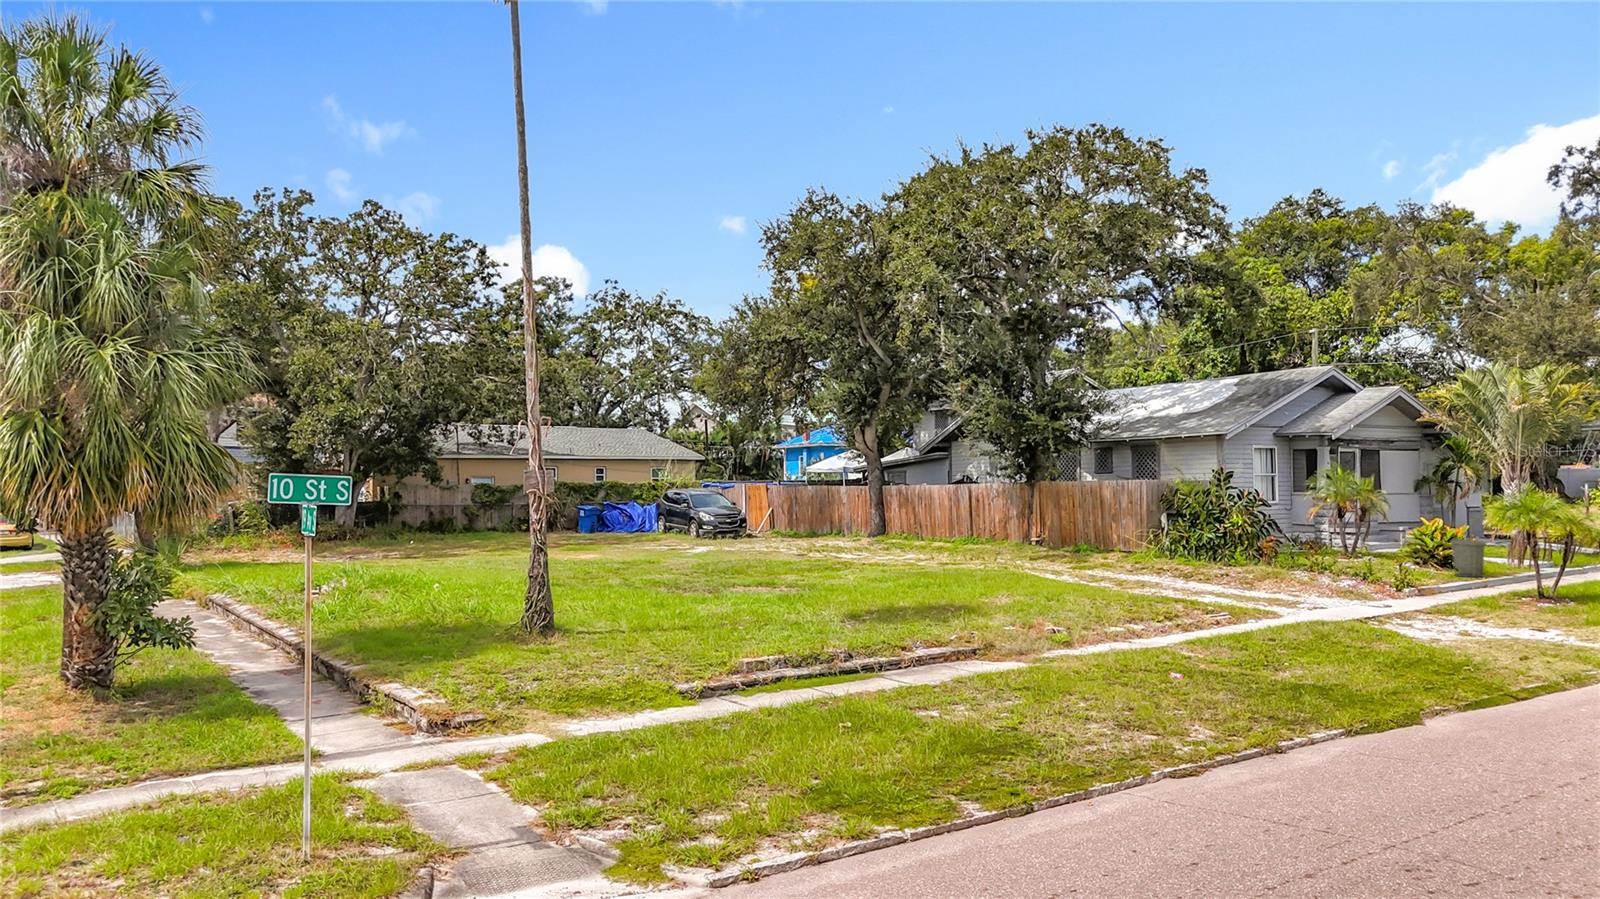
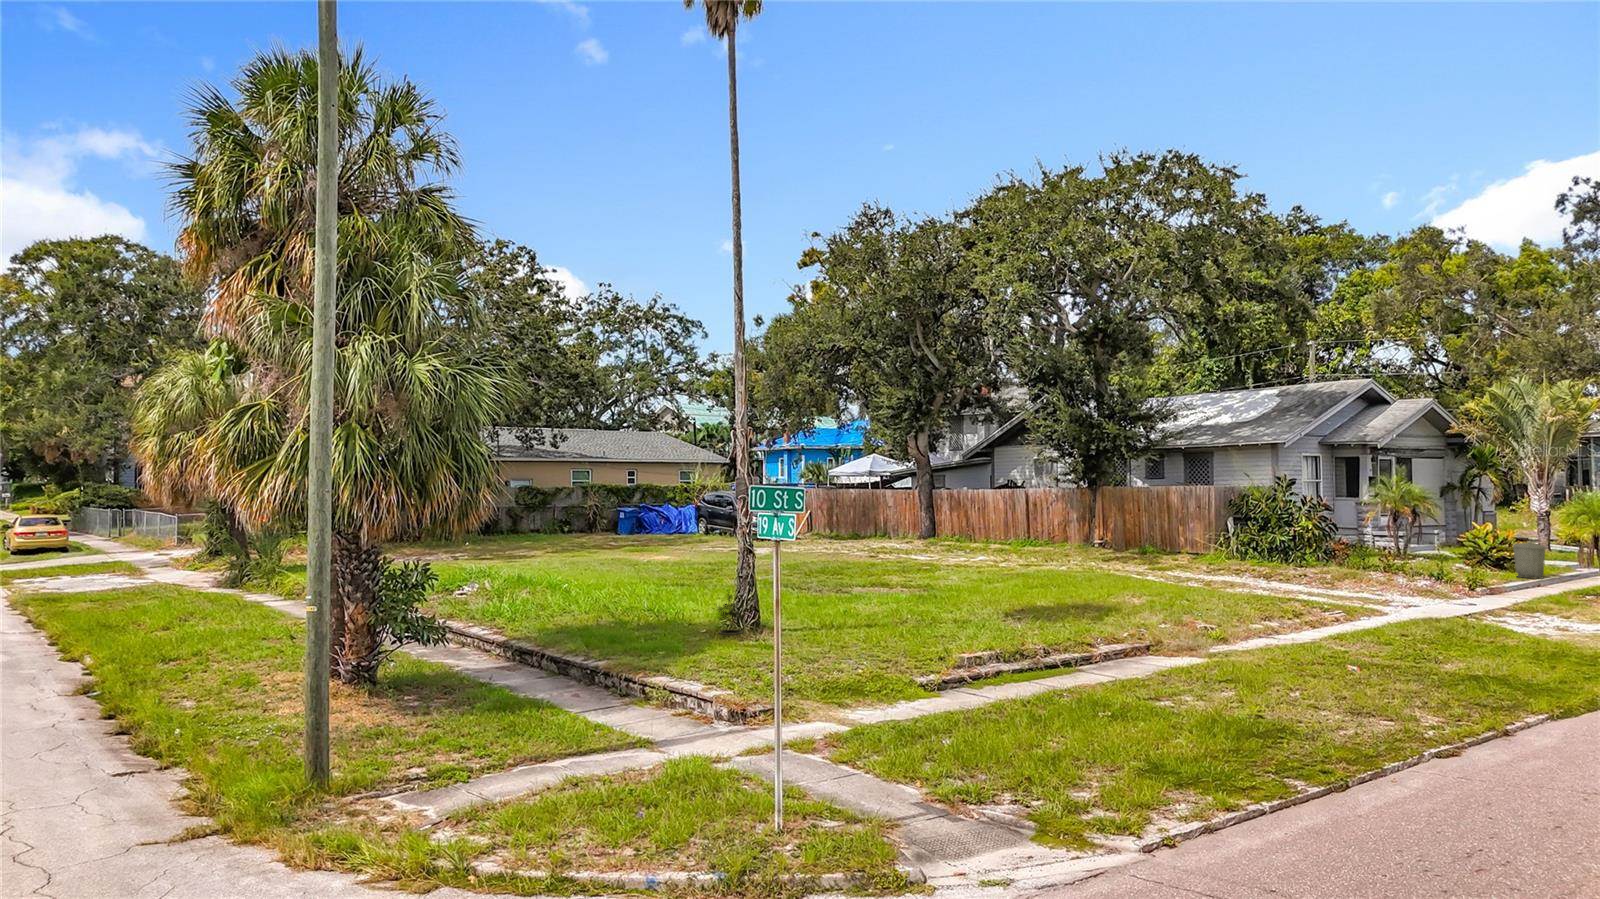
potted tree: none [522,588,555,637] -> present [718,592,743,635]

